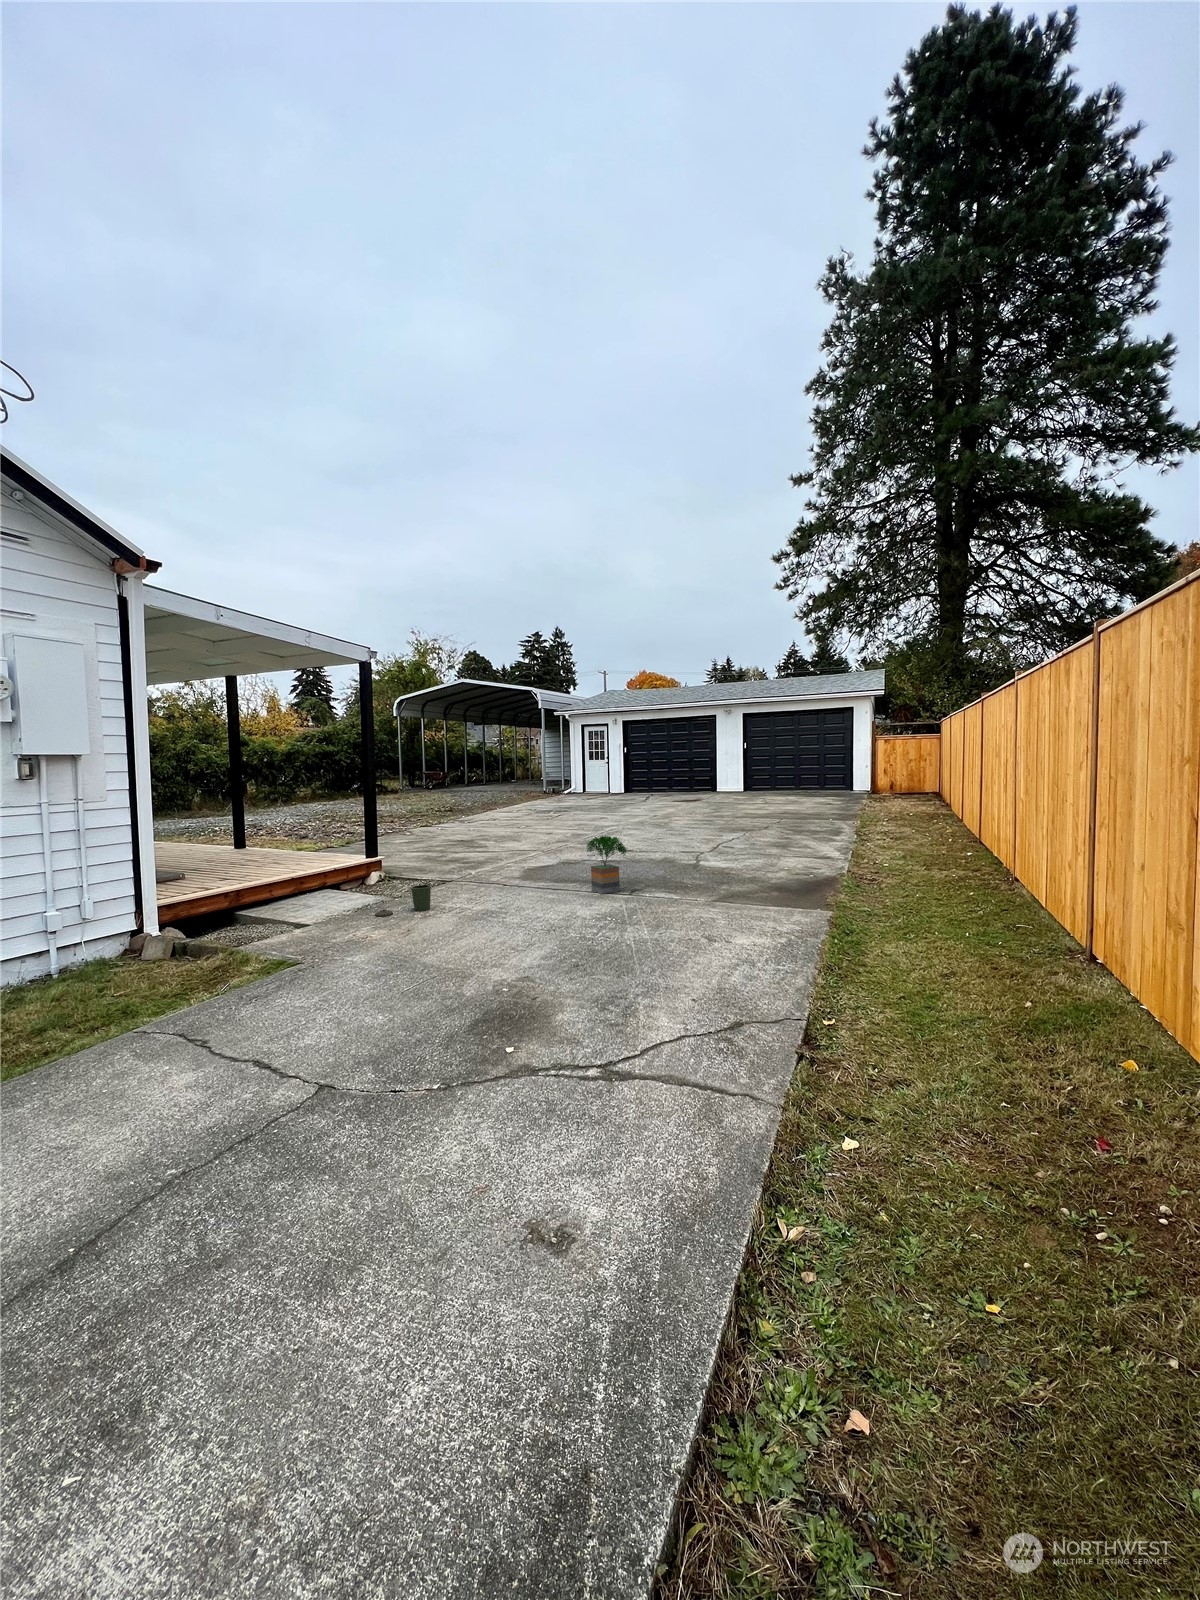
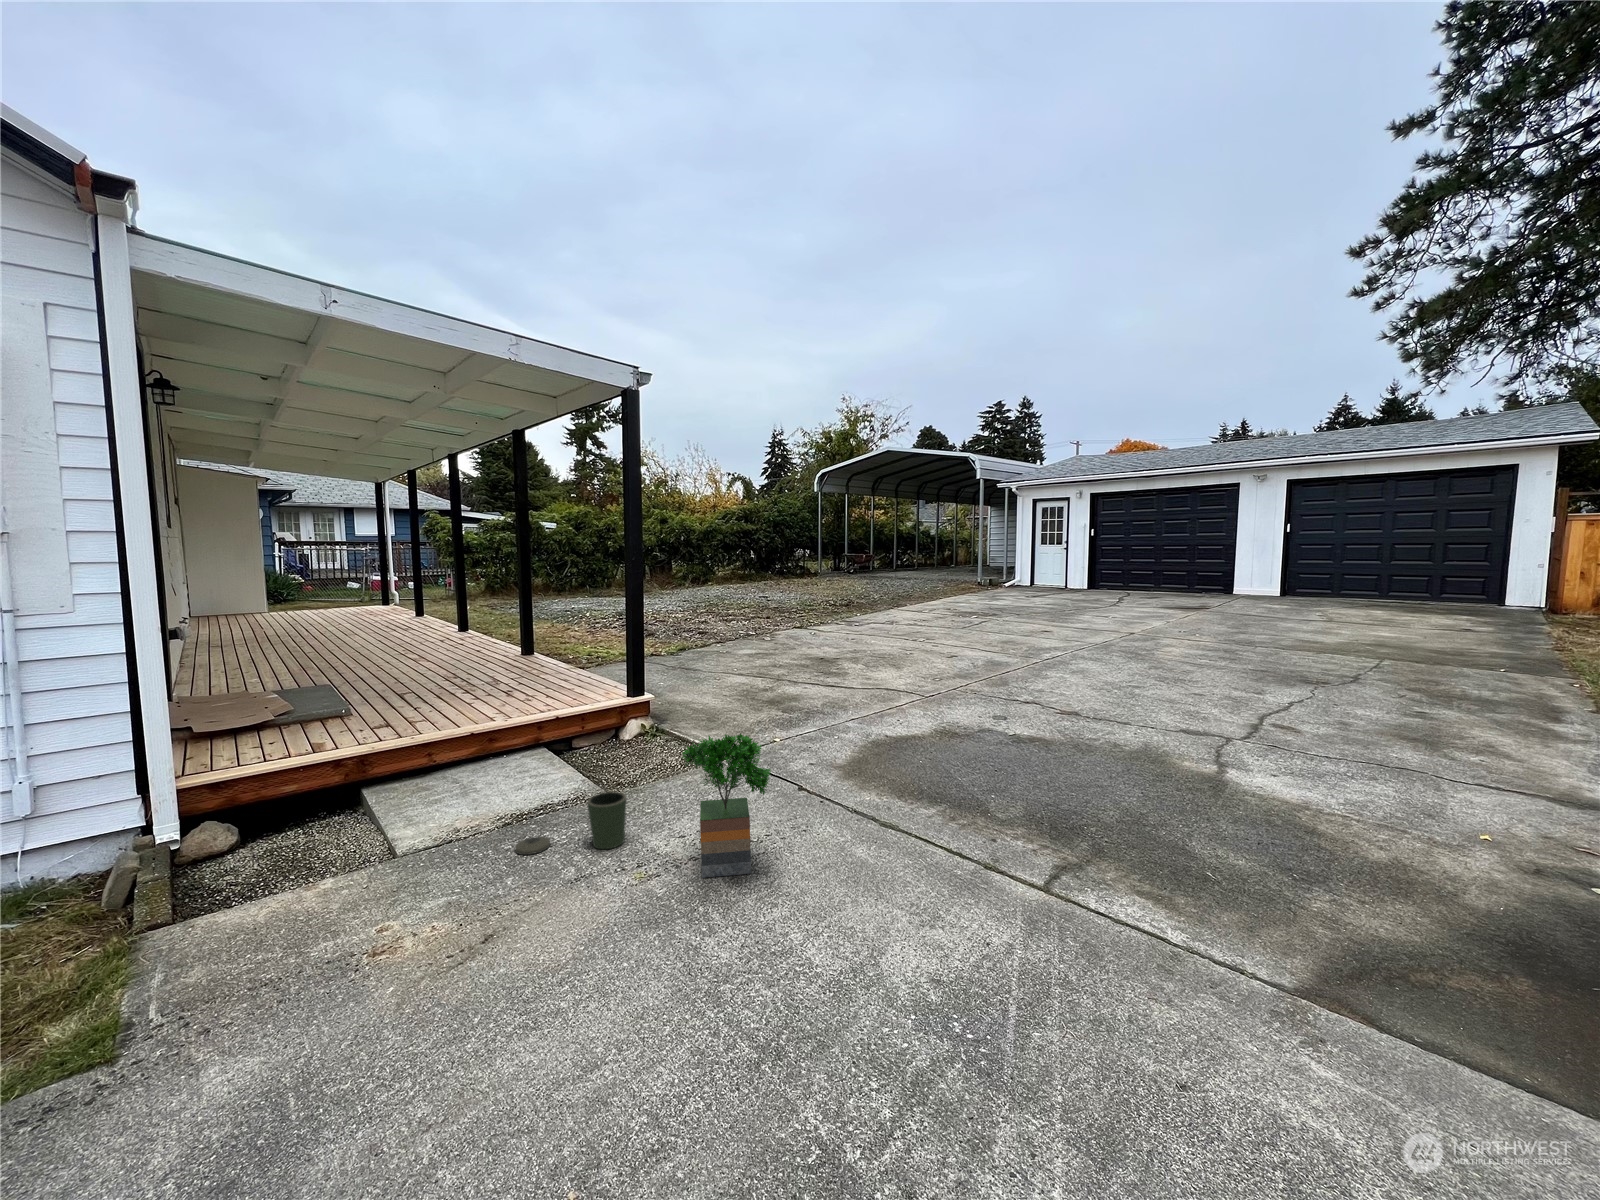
potted tree: present [587,836,627,894] -> present [682,733,771,878]

